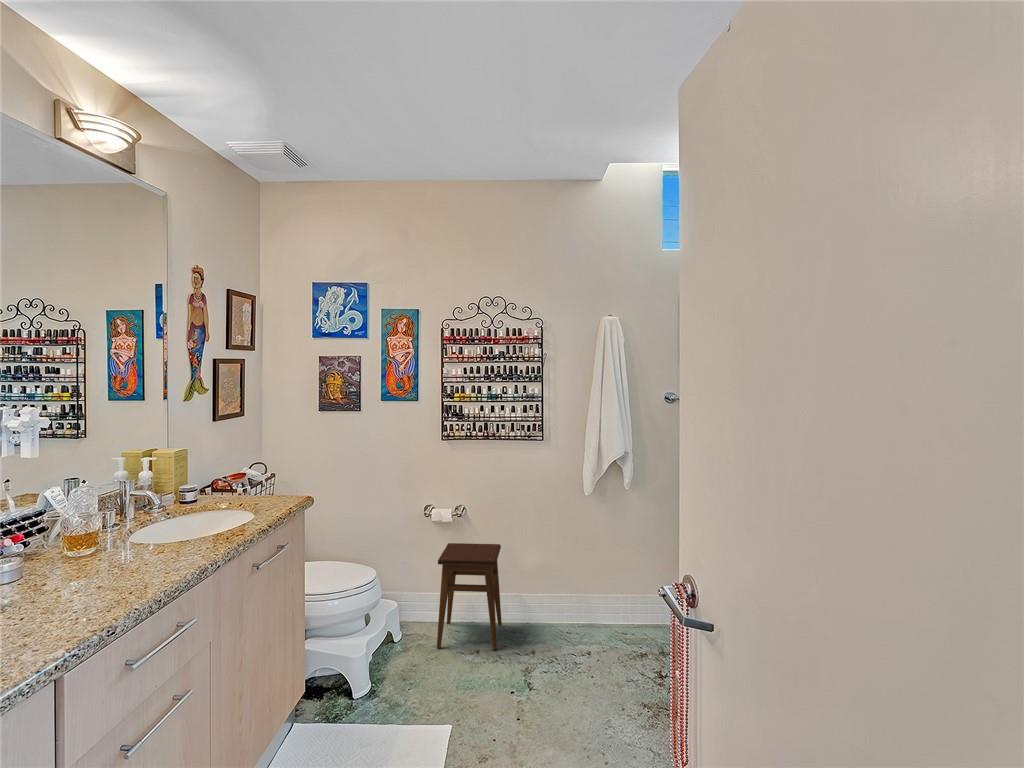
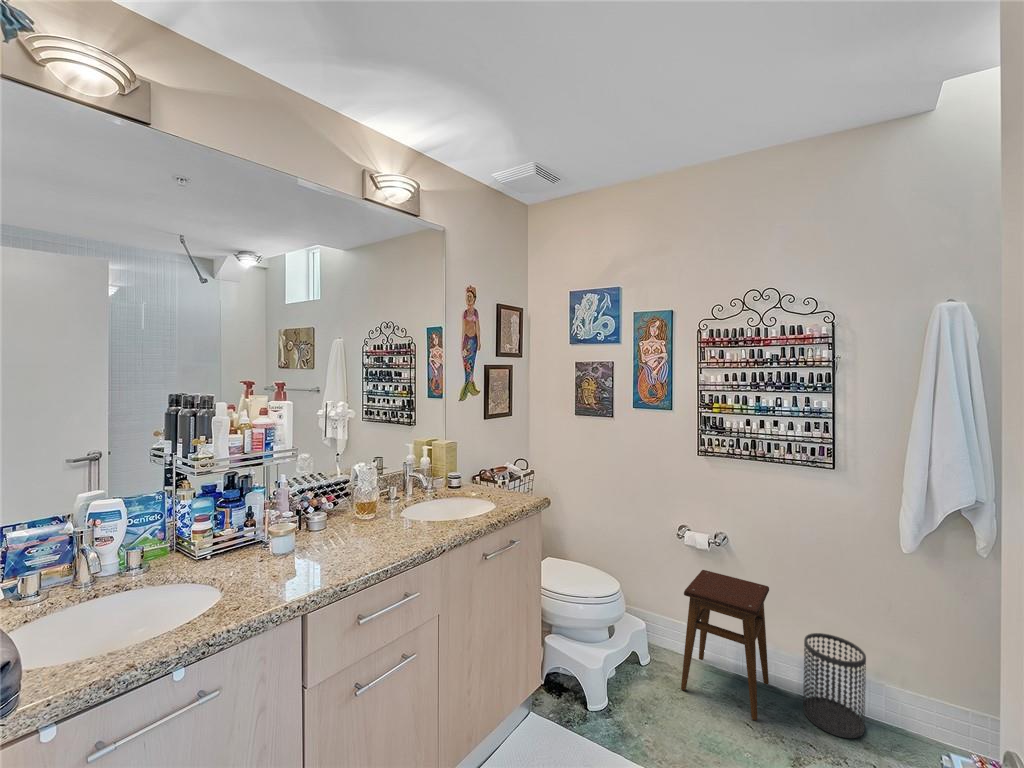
wastebasket: none [527,571,565,642] -> present [803,633,866,738]

